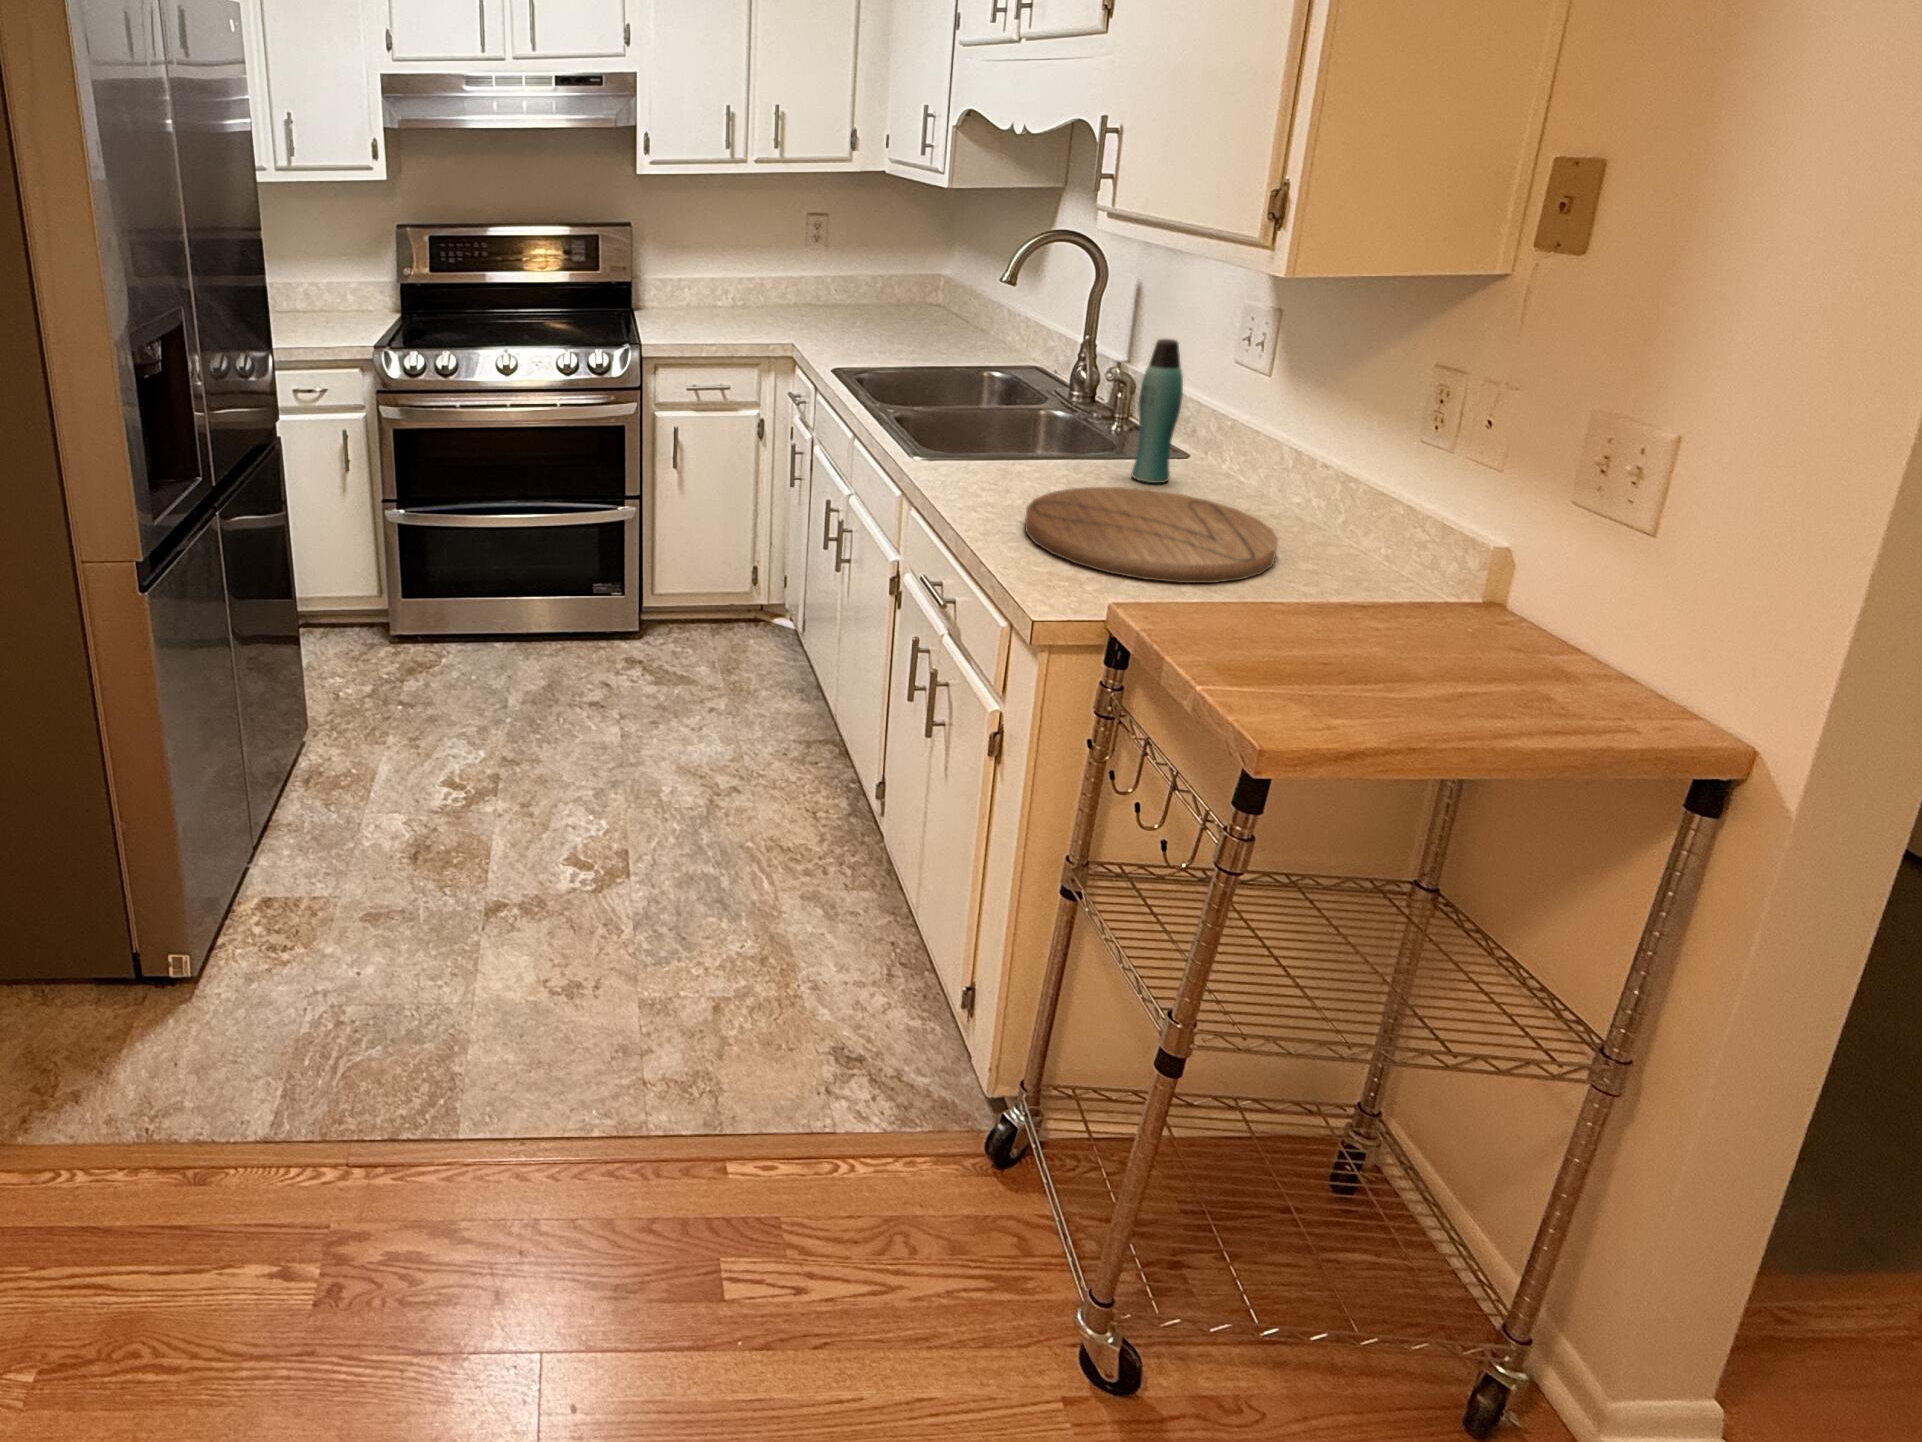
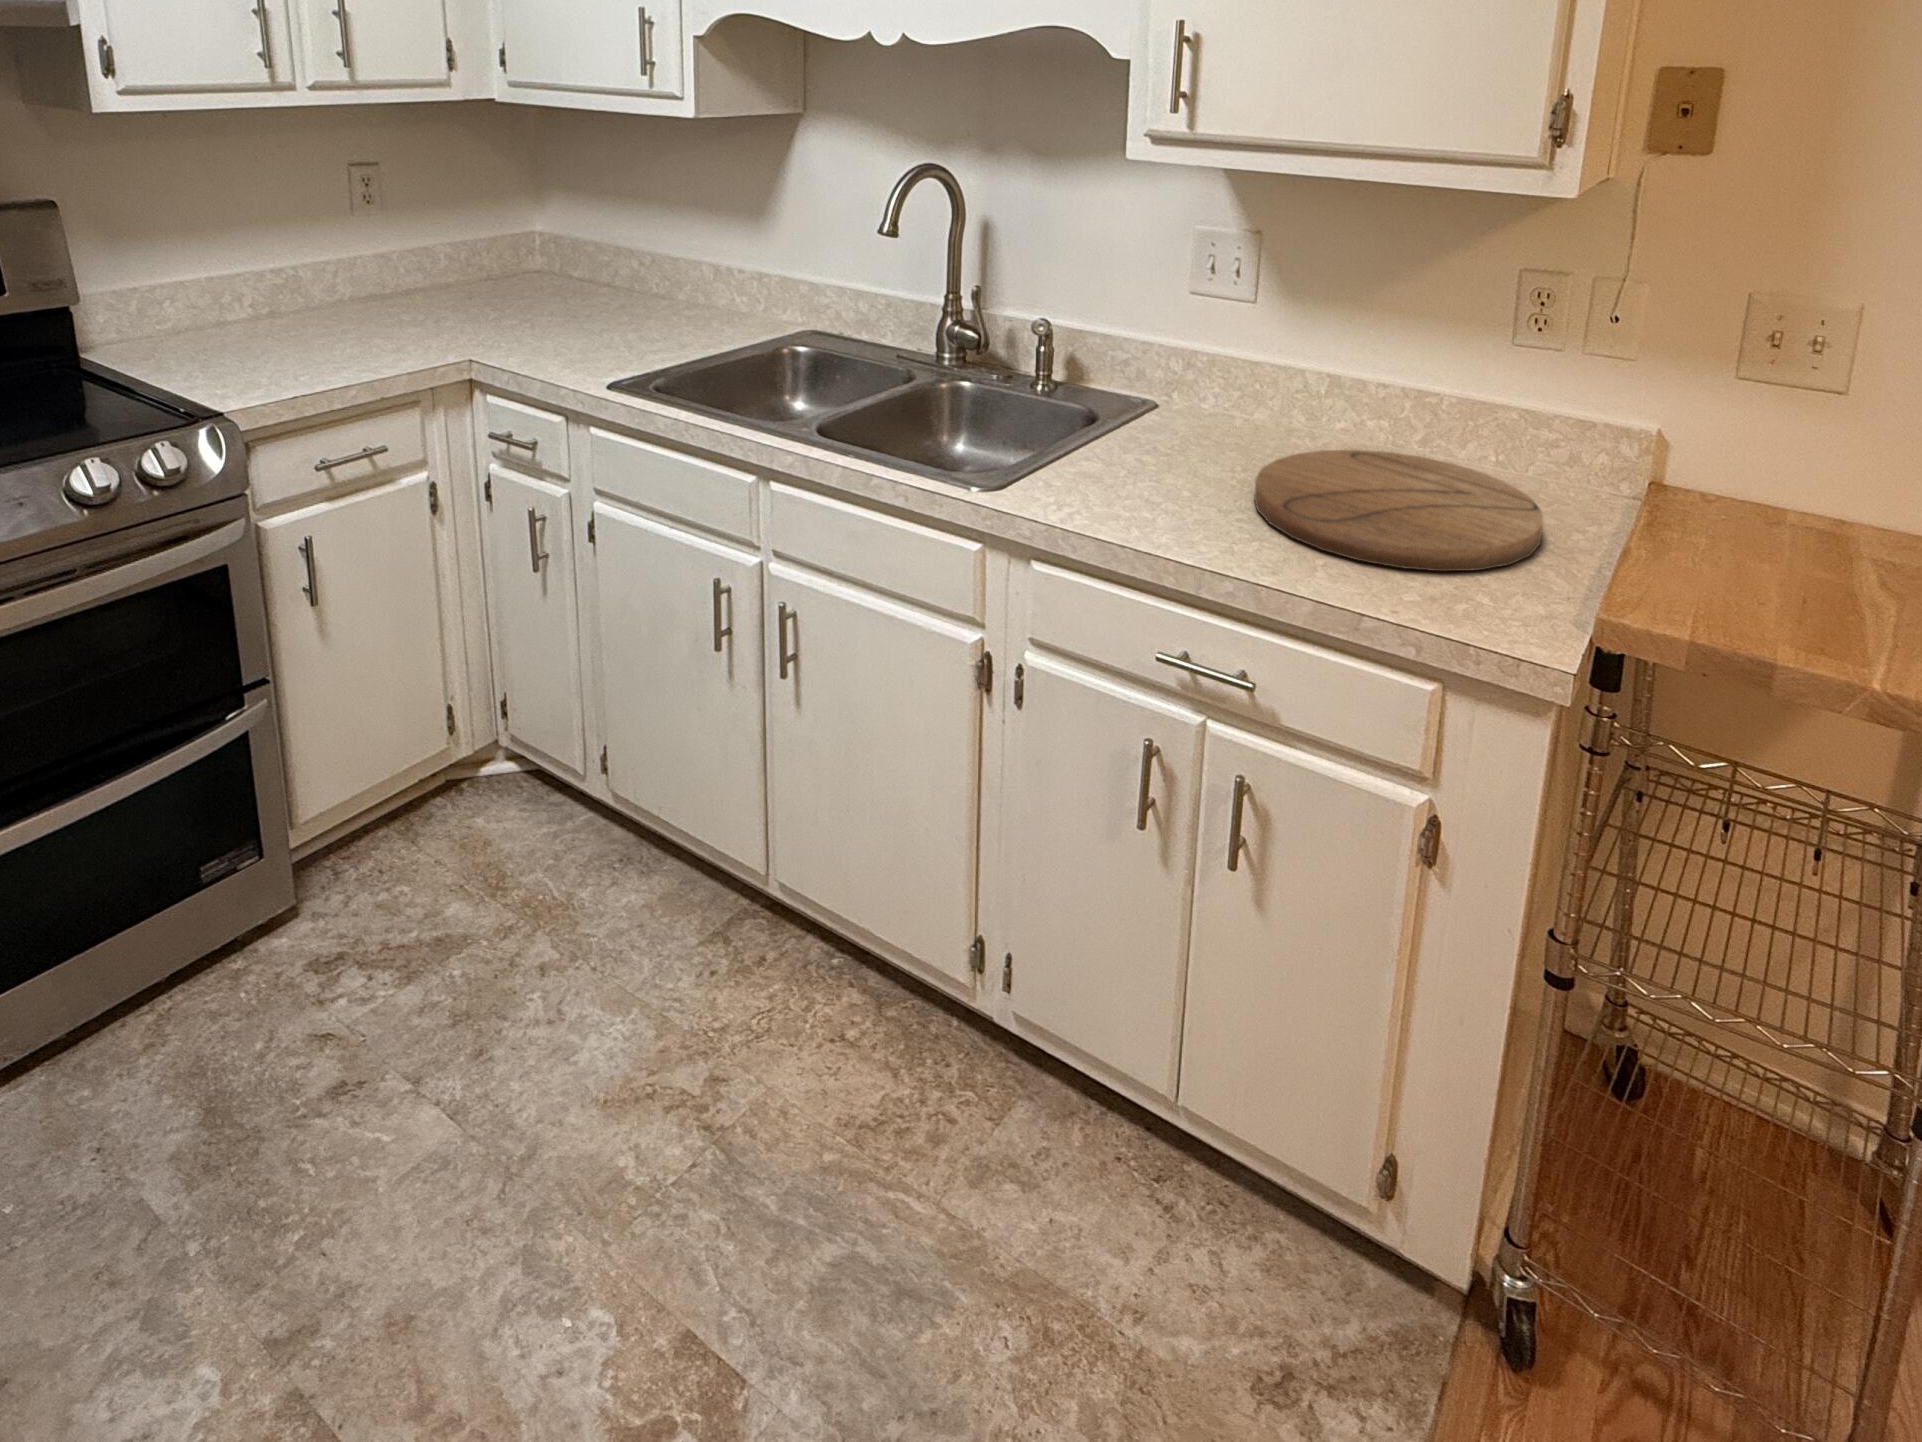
bottle: present [1132,339,1183,483] -> none [1202,278,1253,445]

